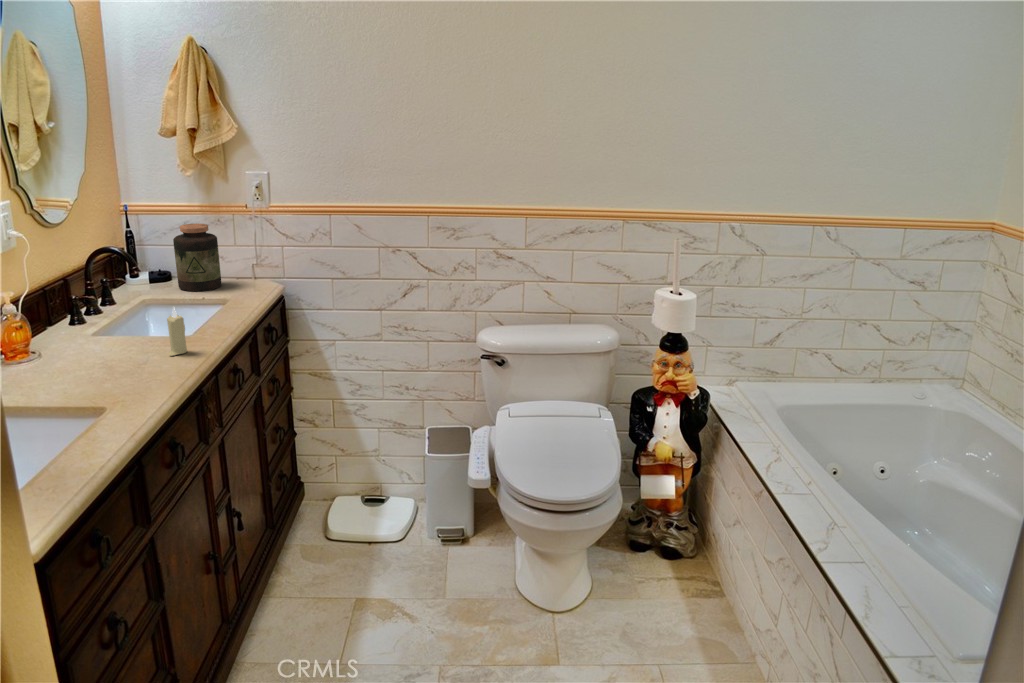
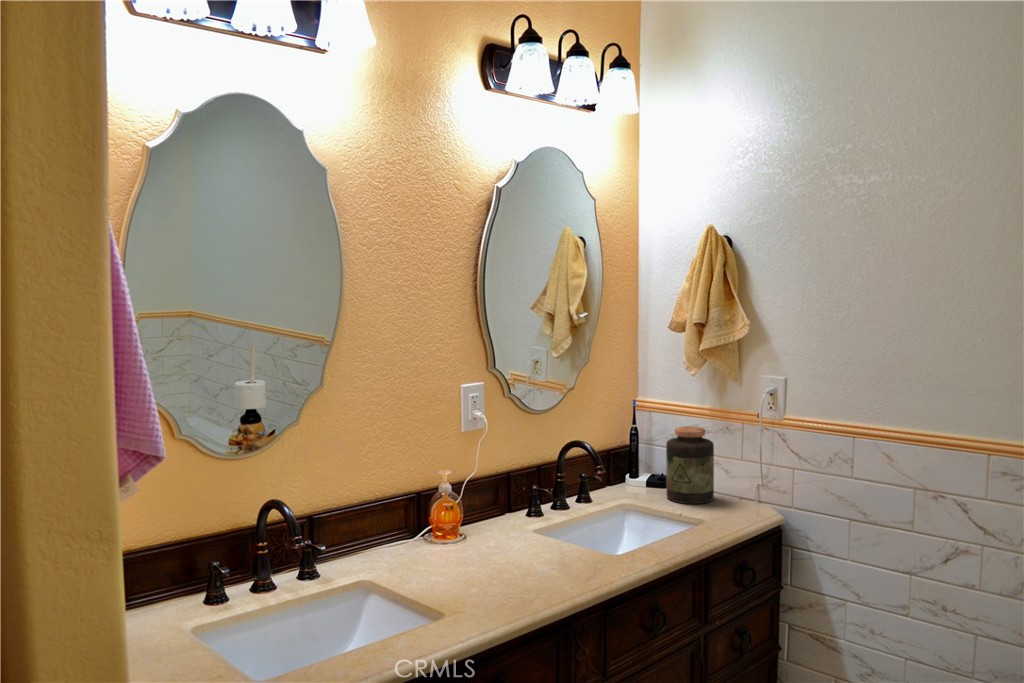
candle: present [167,307,187,356] -> none [560,516,582,572]

